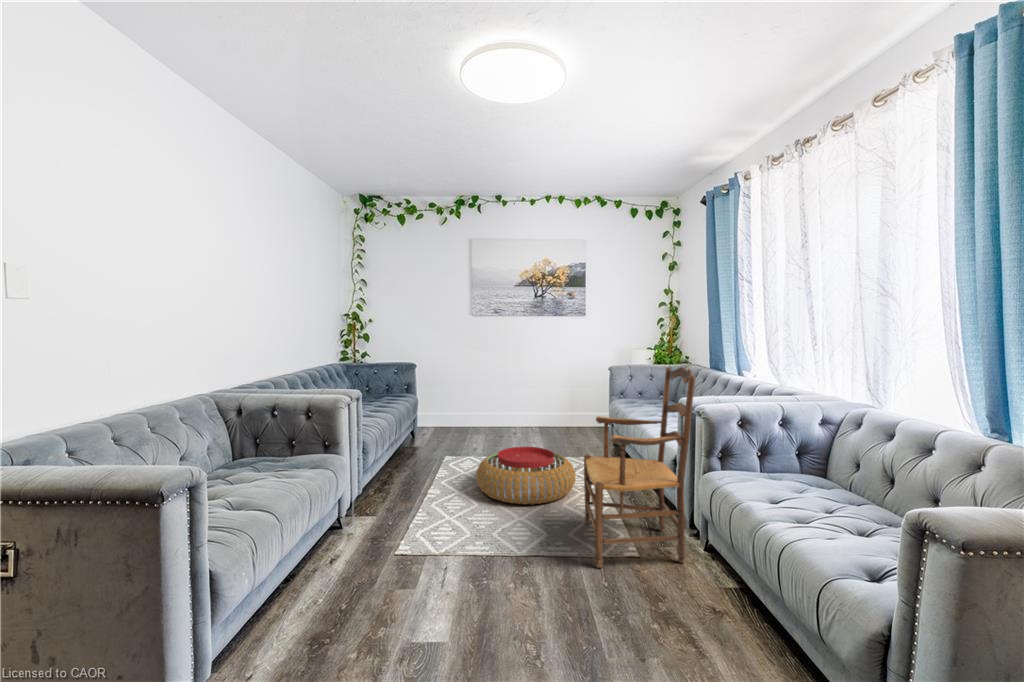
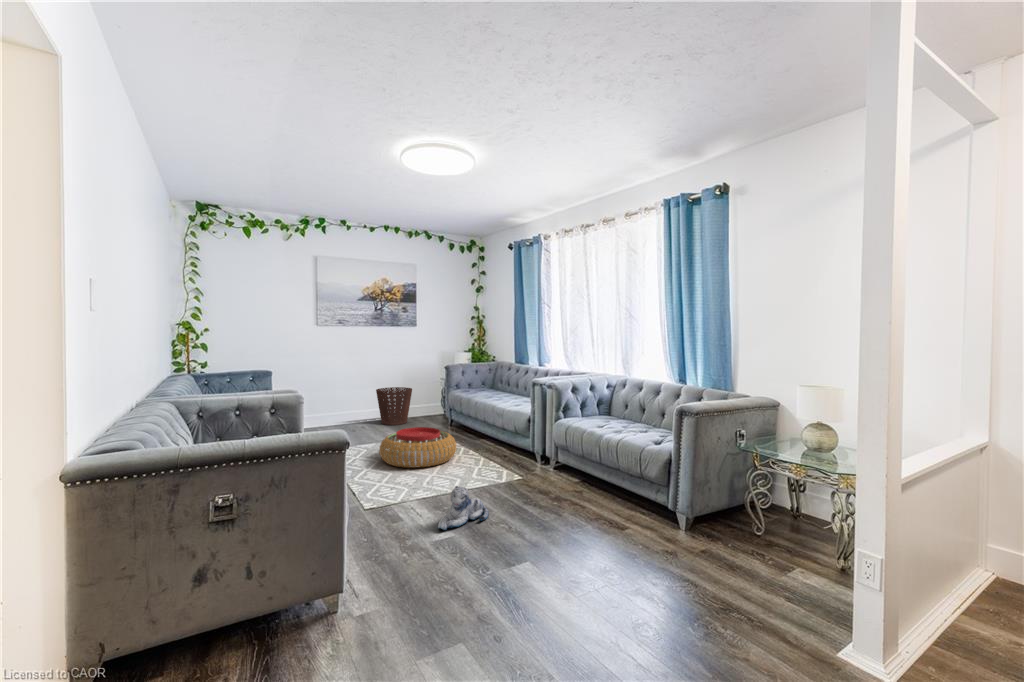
armchair: present [584,367,695,568] -> none [478,359,556,486]
basket: none [531,389,573,435] -> present [376,387,412,425]
plush toy: none [421,562,523,631] -> present [438,486,489,530]

